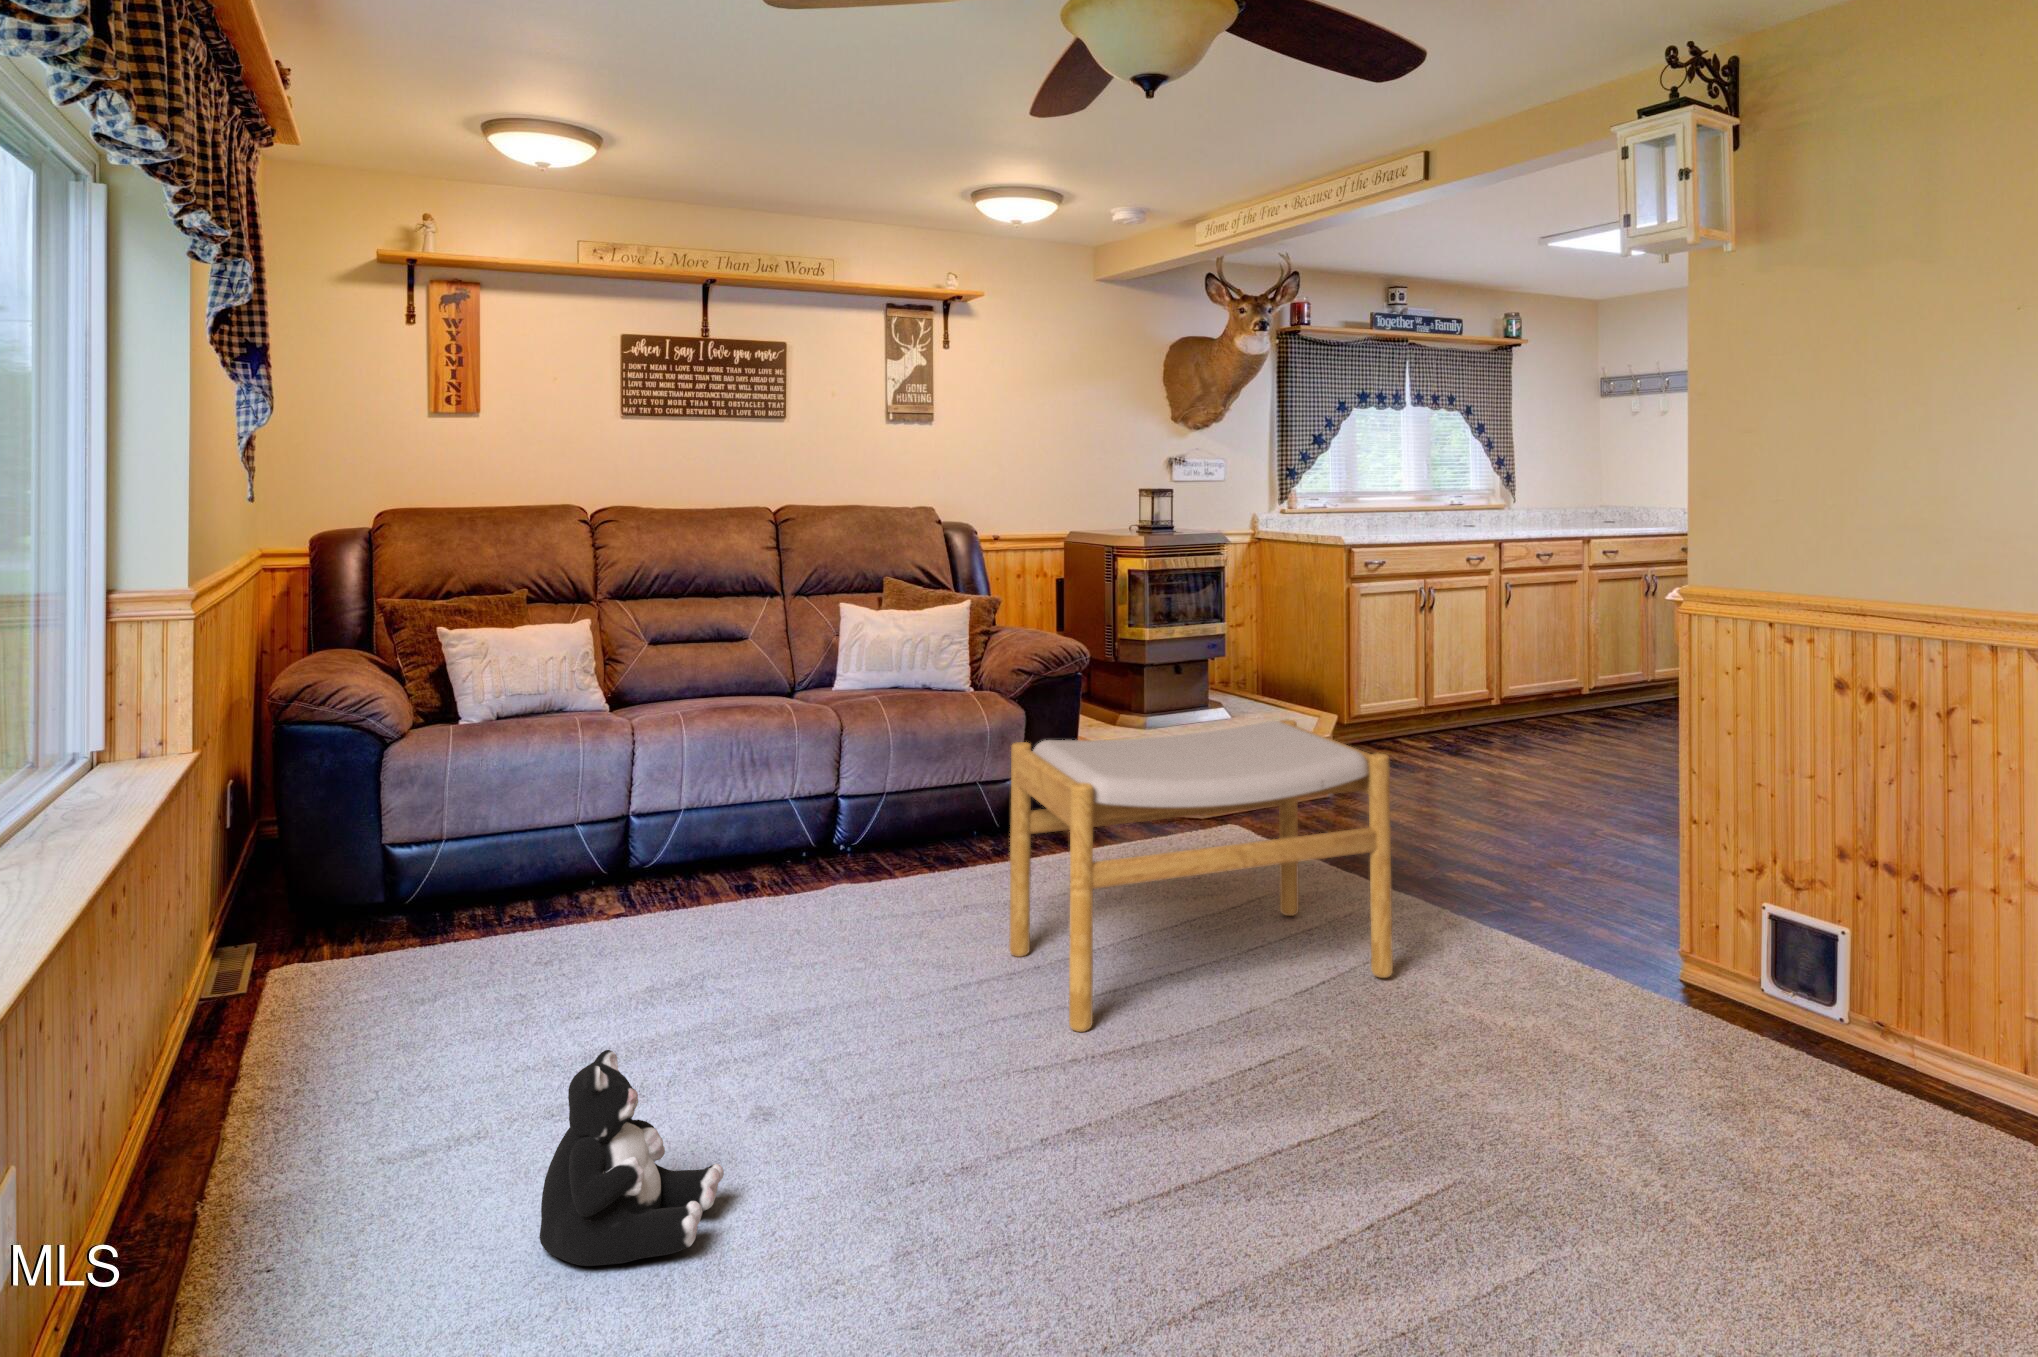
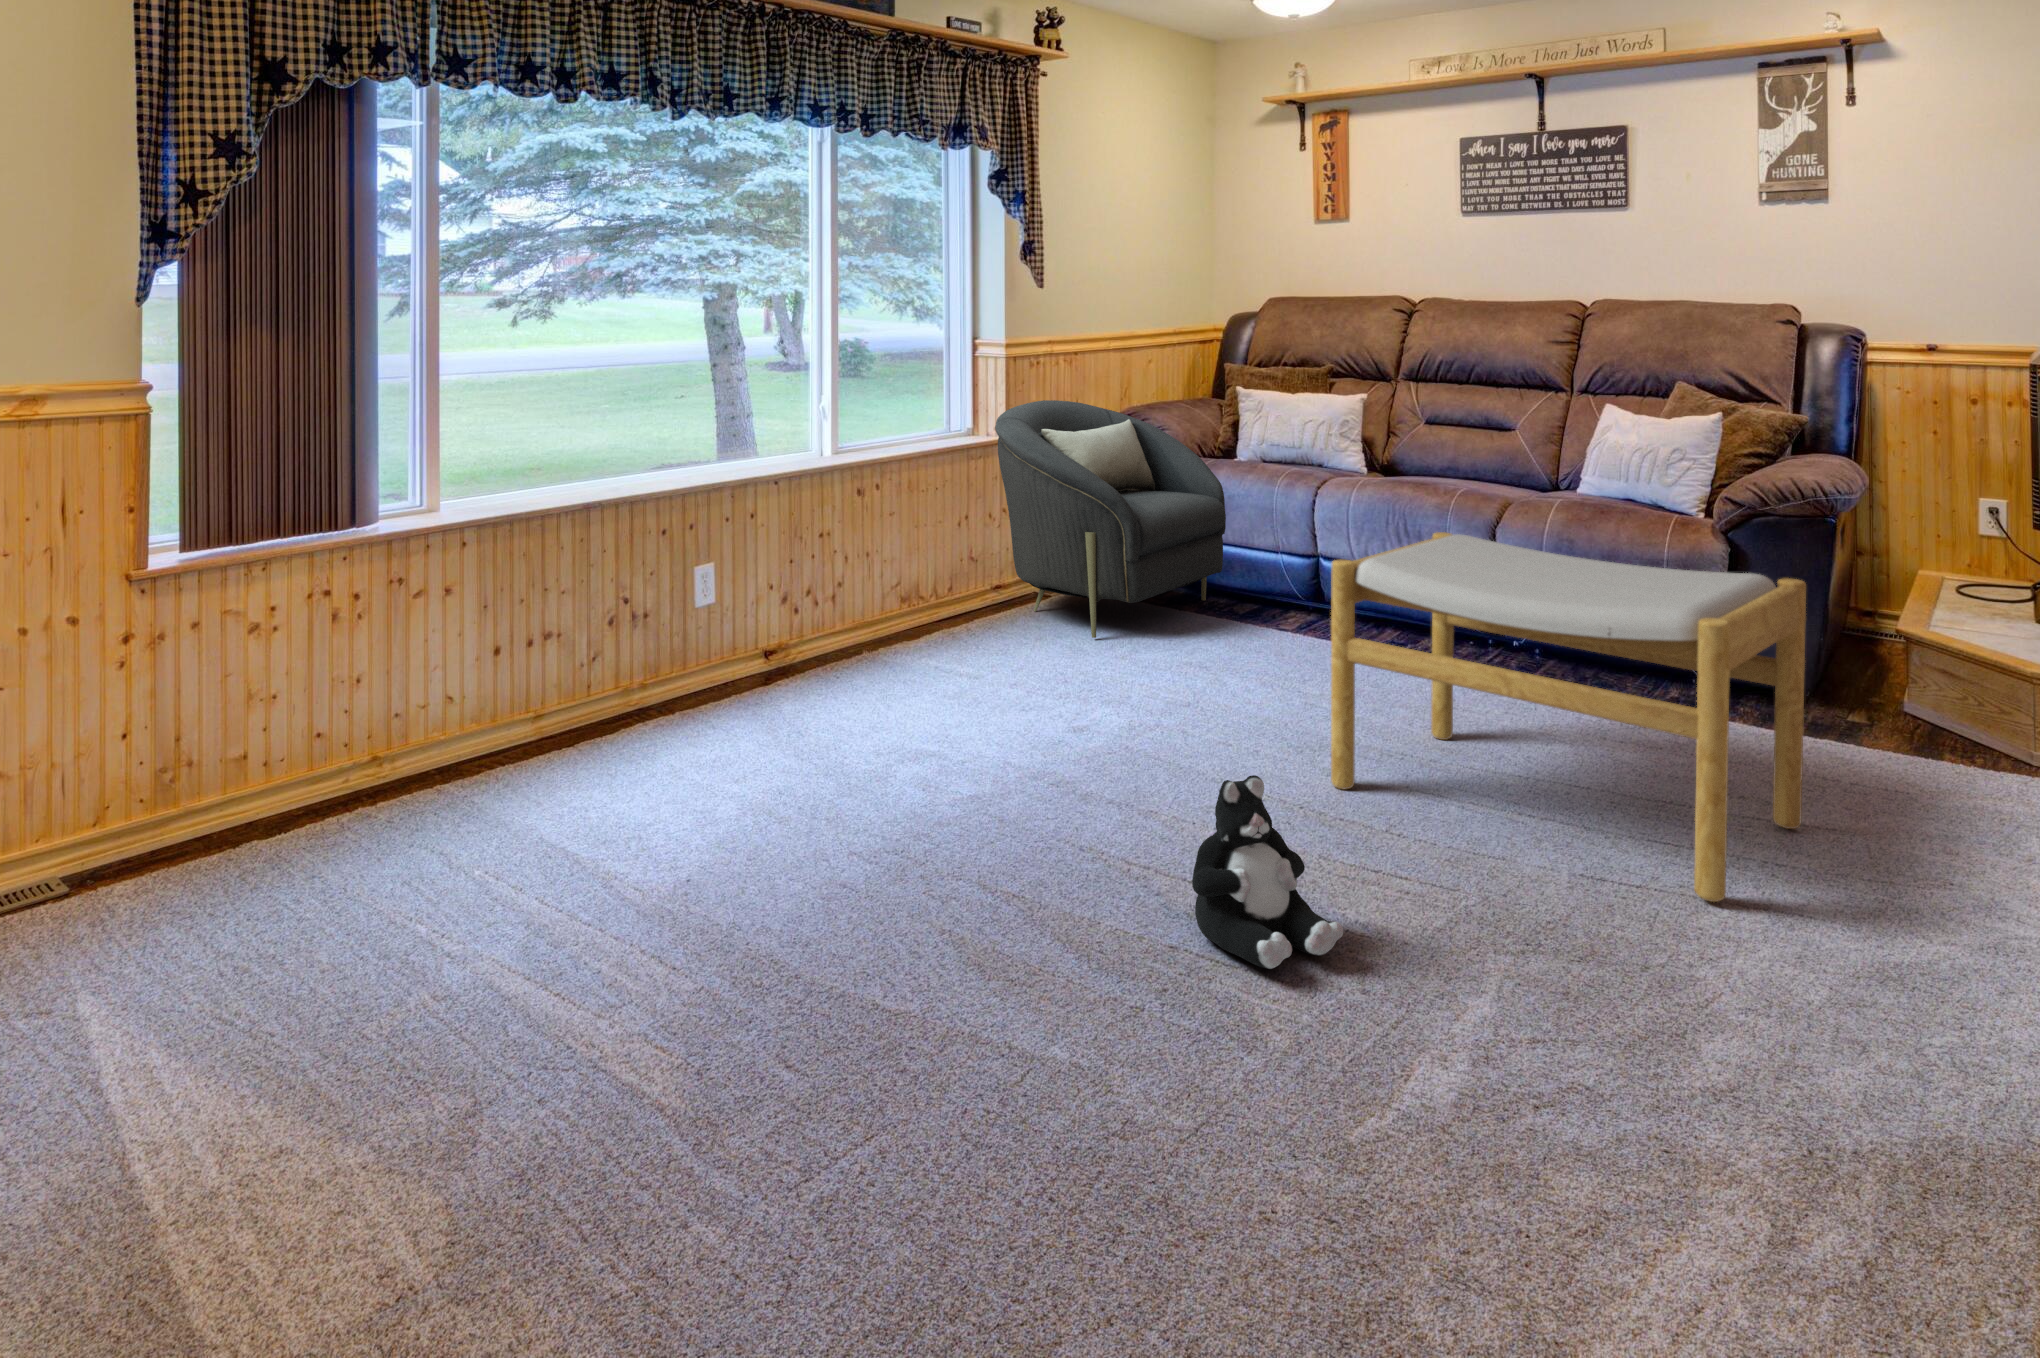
armchair: none [213,674,554,1027] -> present [995,400,1226,638]
plush toy: present [539,1050,724,1266] -> present [1192,775,1343,969]

